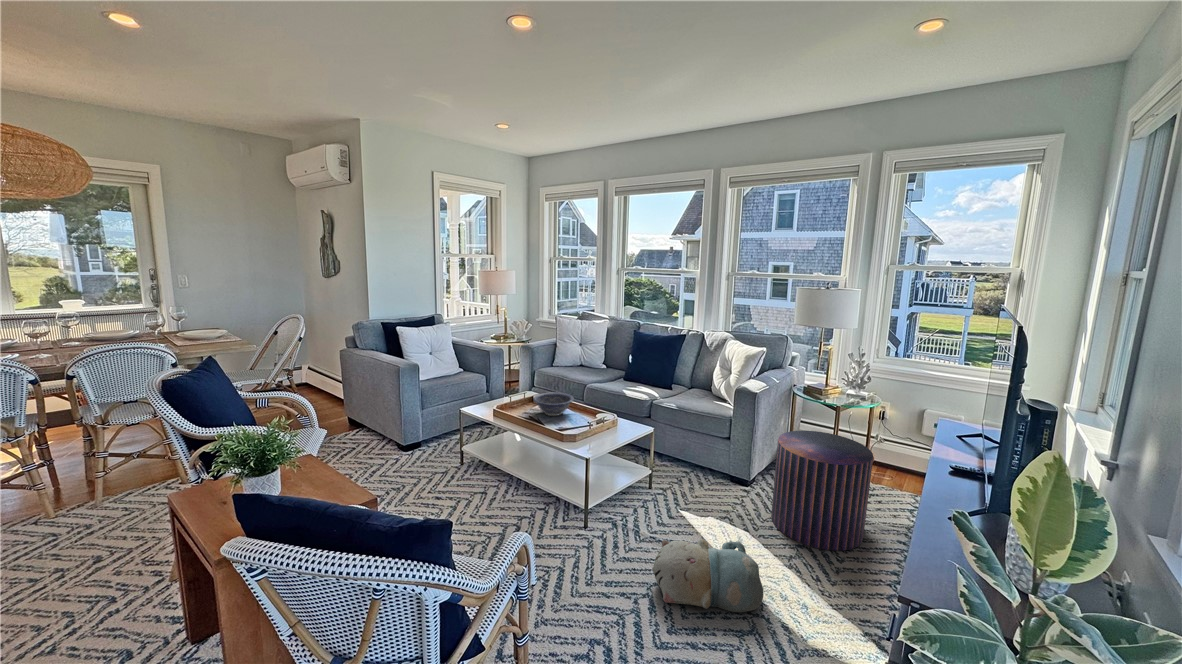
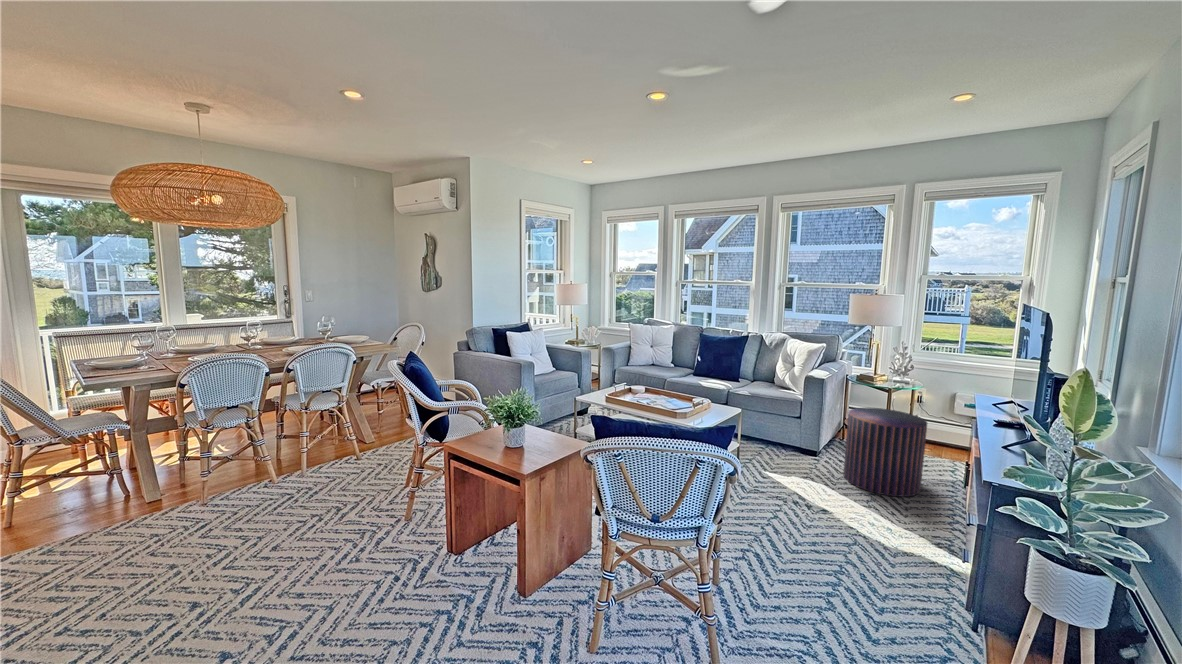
decorative bowl: present [533,392,574,416] -> none [642,382,676,400]
plush toy: present [652,538,763,612] -> none [770,482,860,533]

